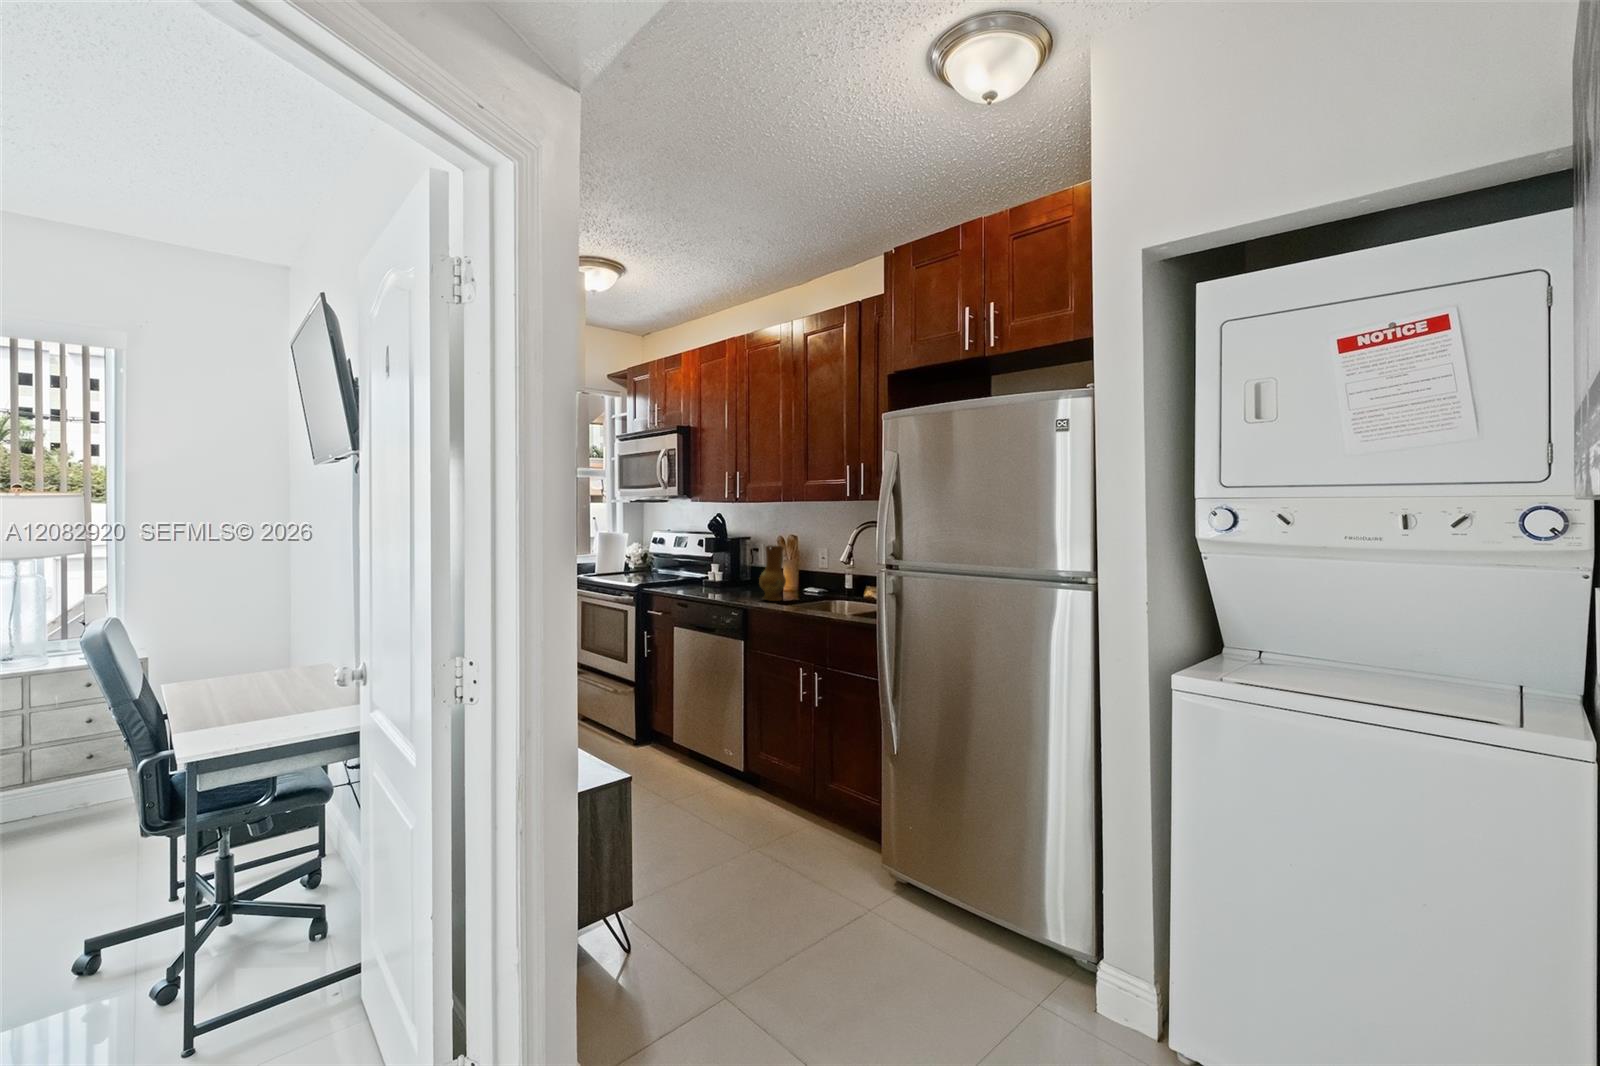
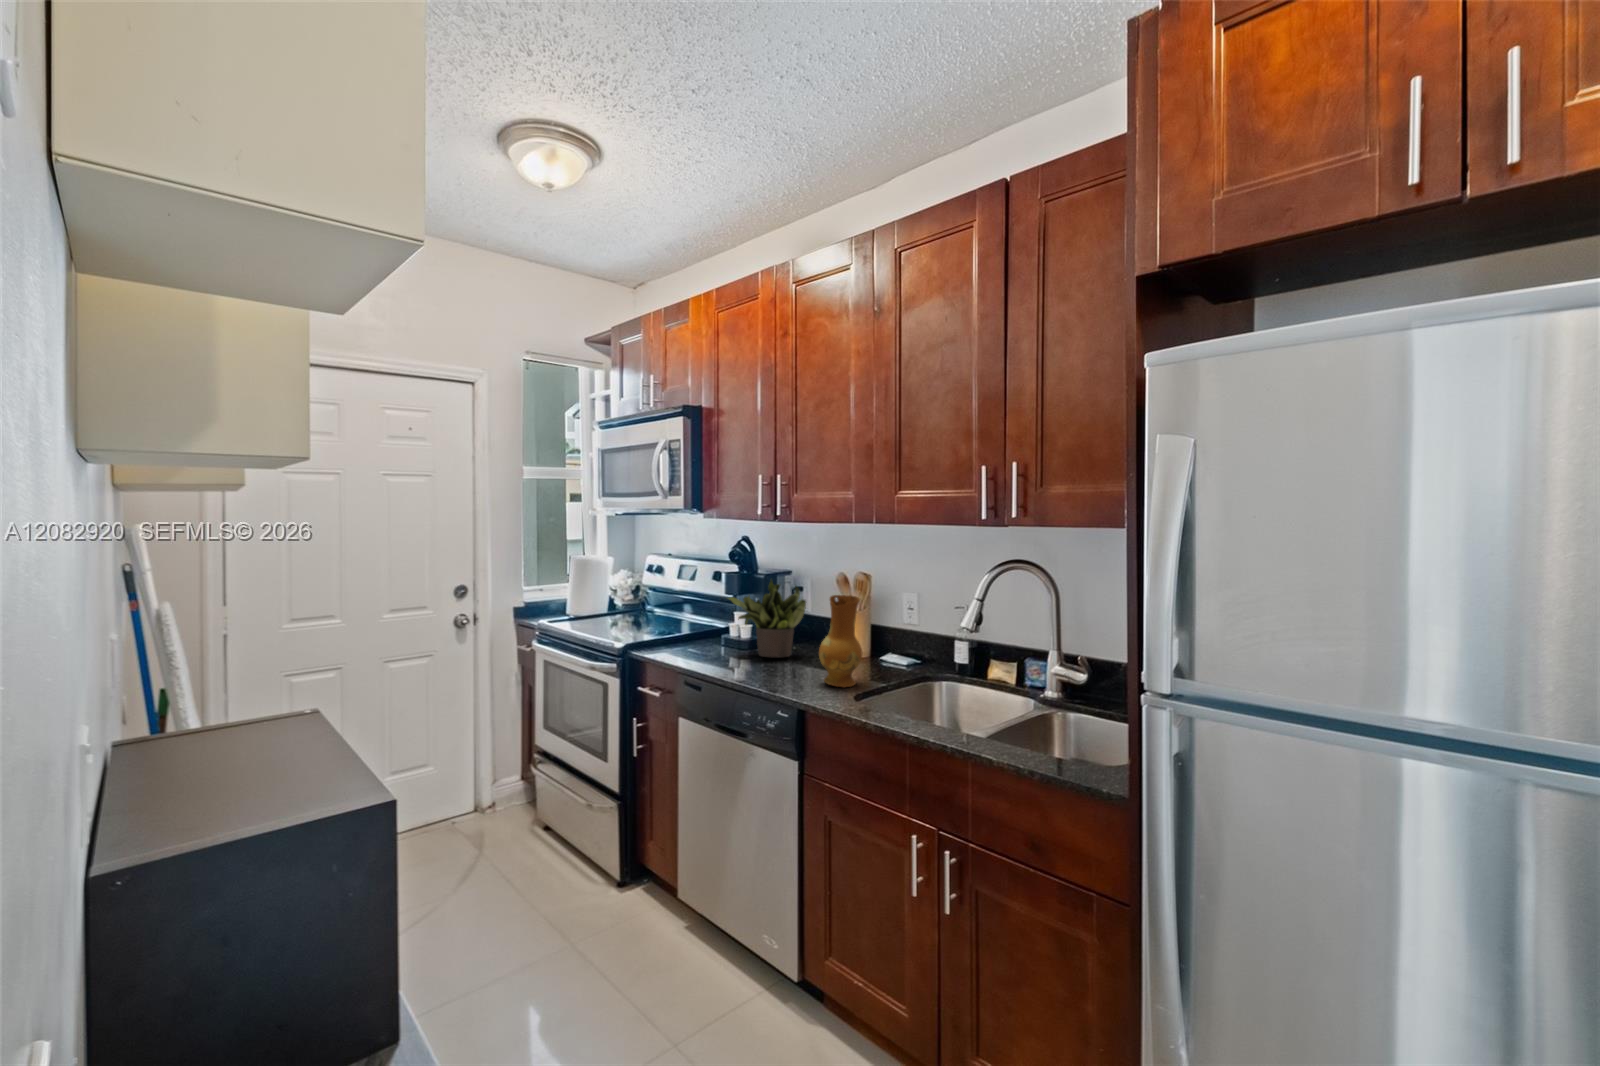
potted plant: none [704,539,757,590] -> present [729,580,806,658]

